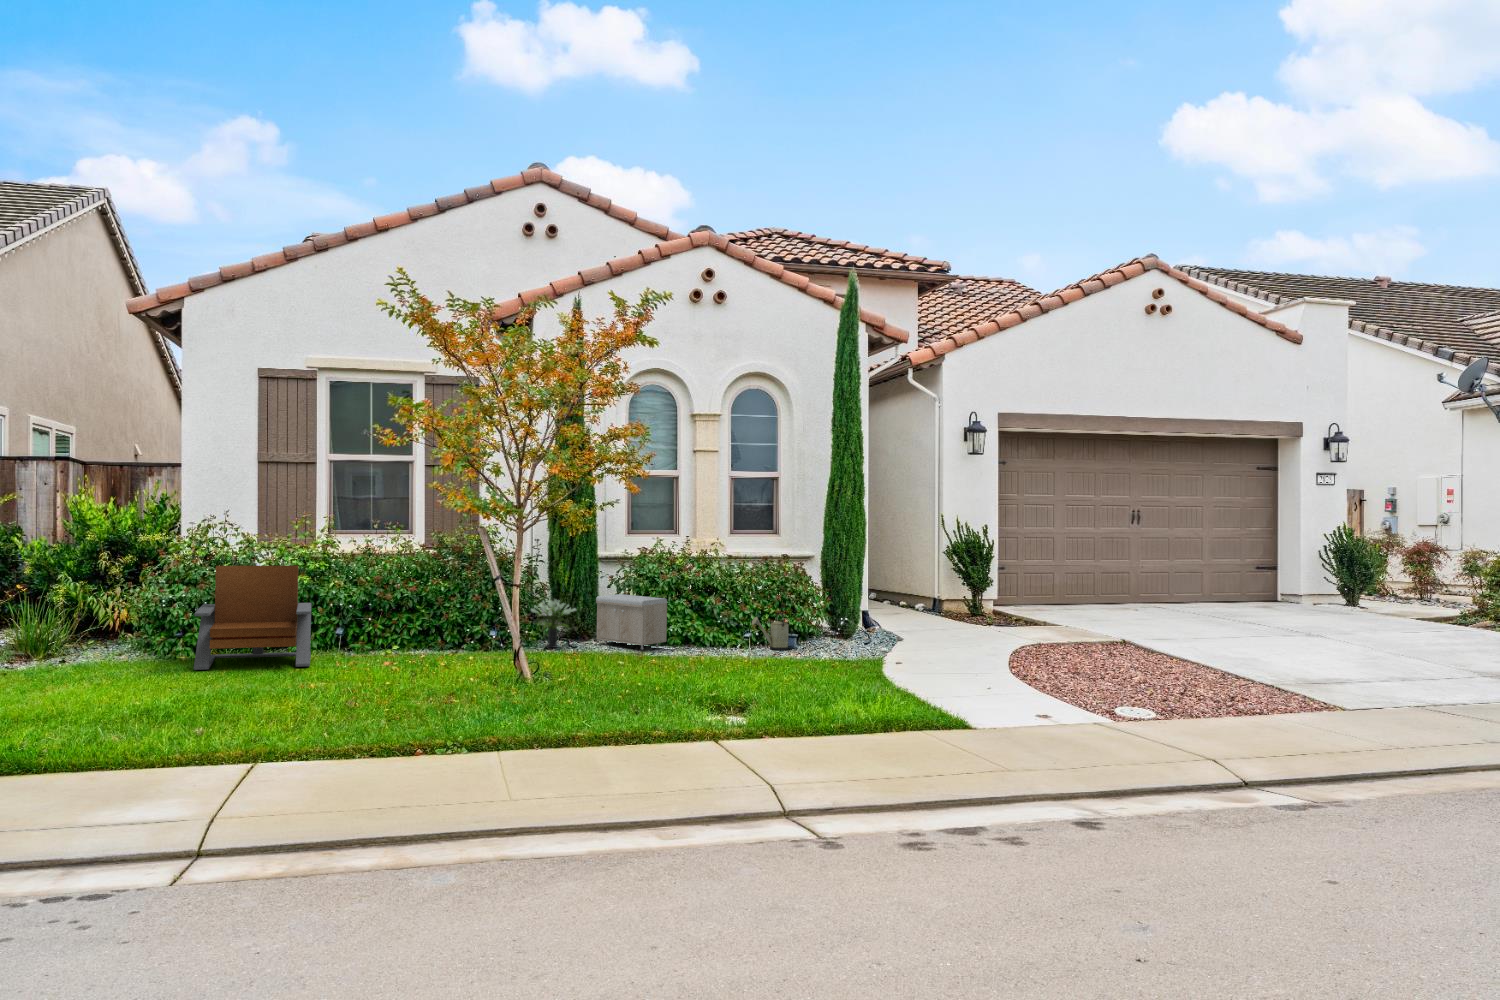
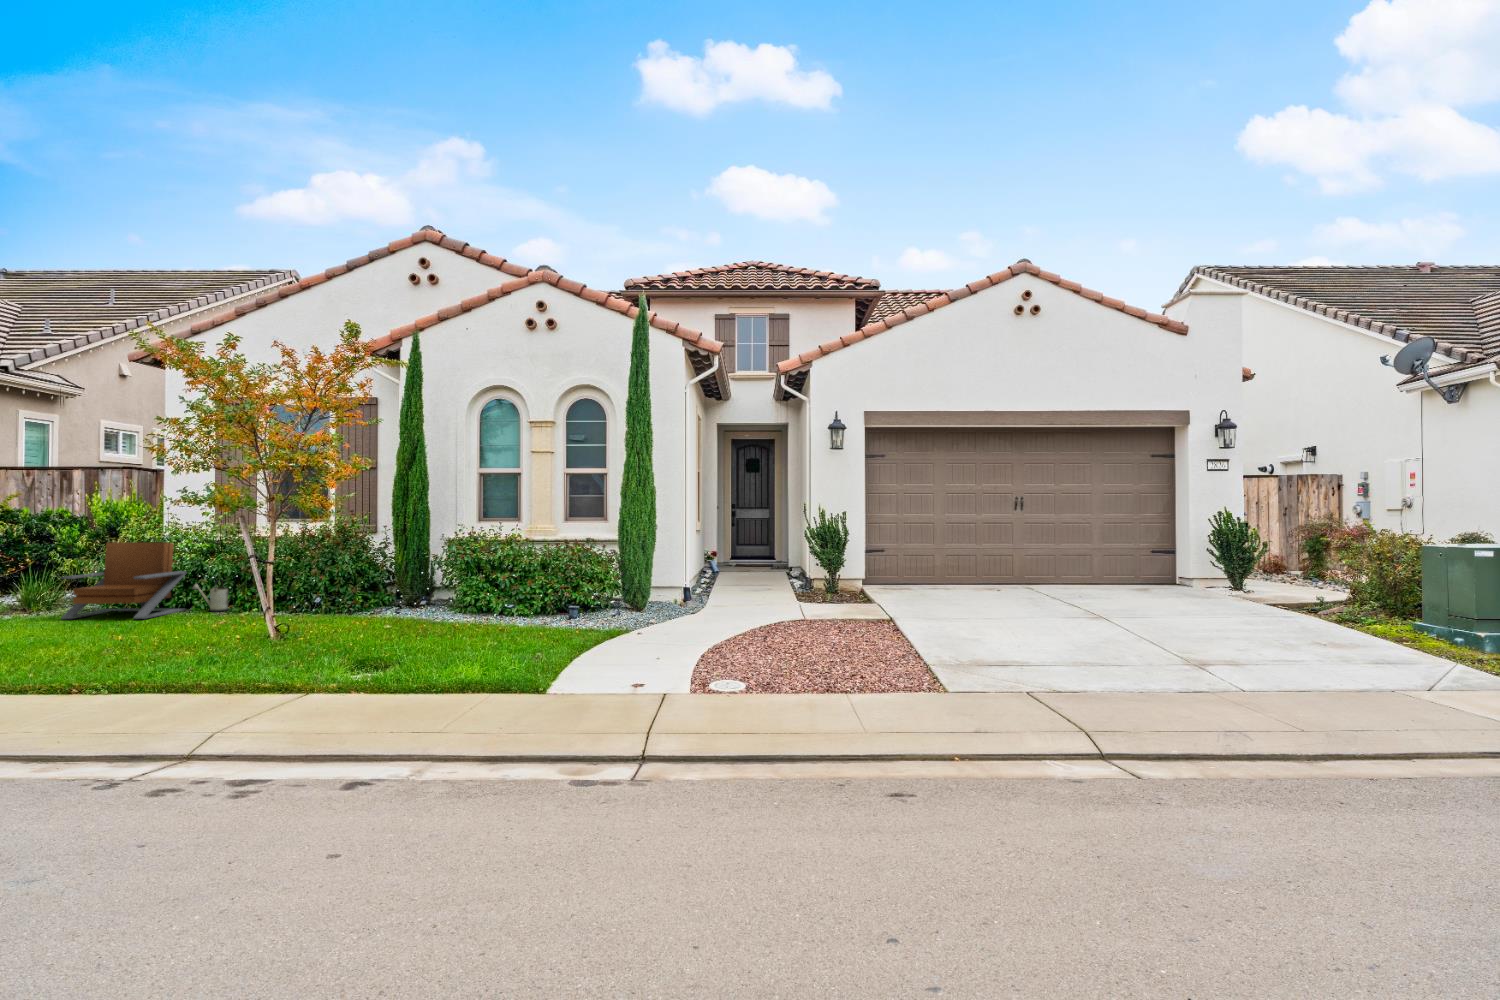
storage bench: present [596,594,667,650] -> none [414,568,460,613]
potted plant: present [531,599,576,648] -> none [353,571,392,610]
watering can: present [752,613,788,650] -> present [192,584,228,612]

